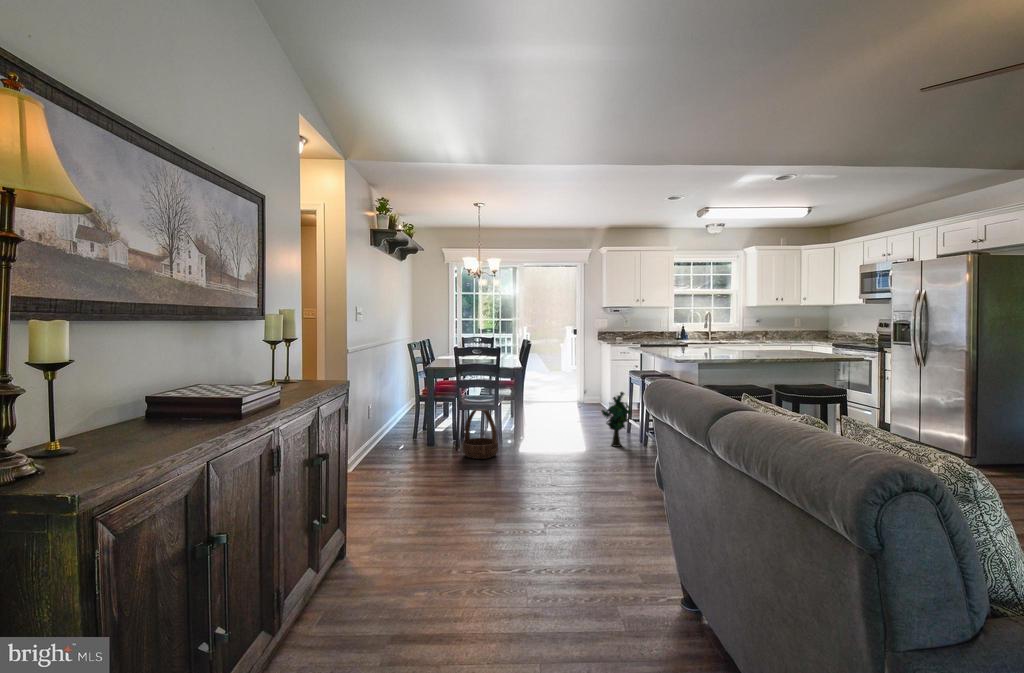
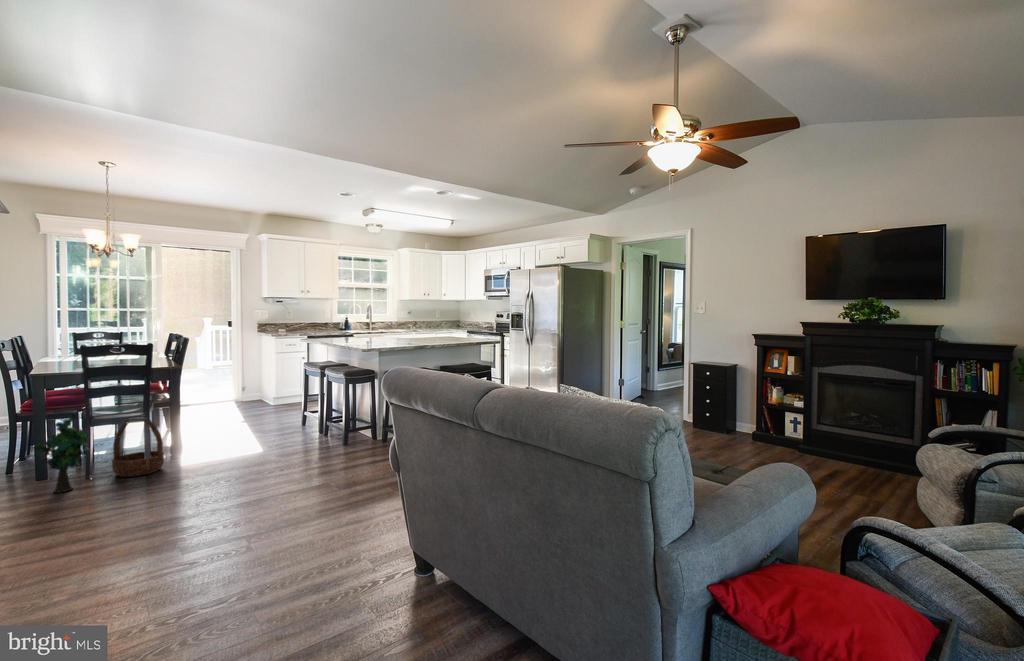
decorative plant: present [601,392,631,447] -> present [35,414,90,493]

